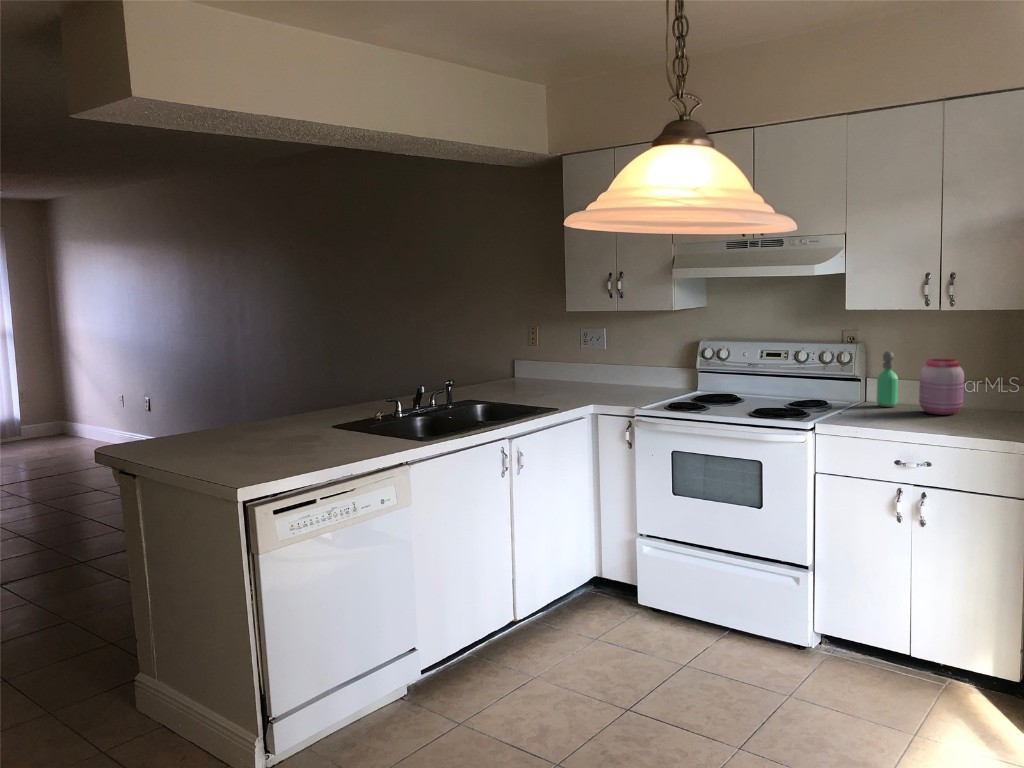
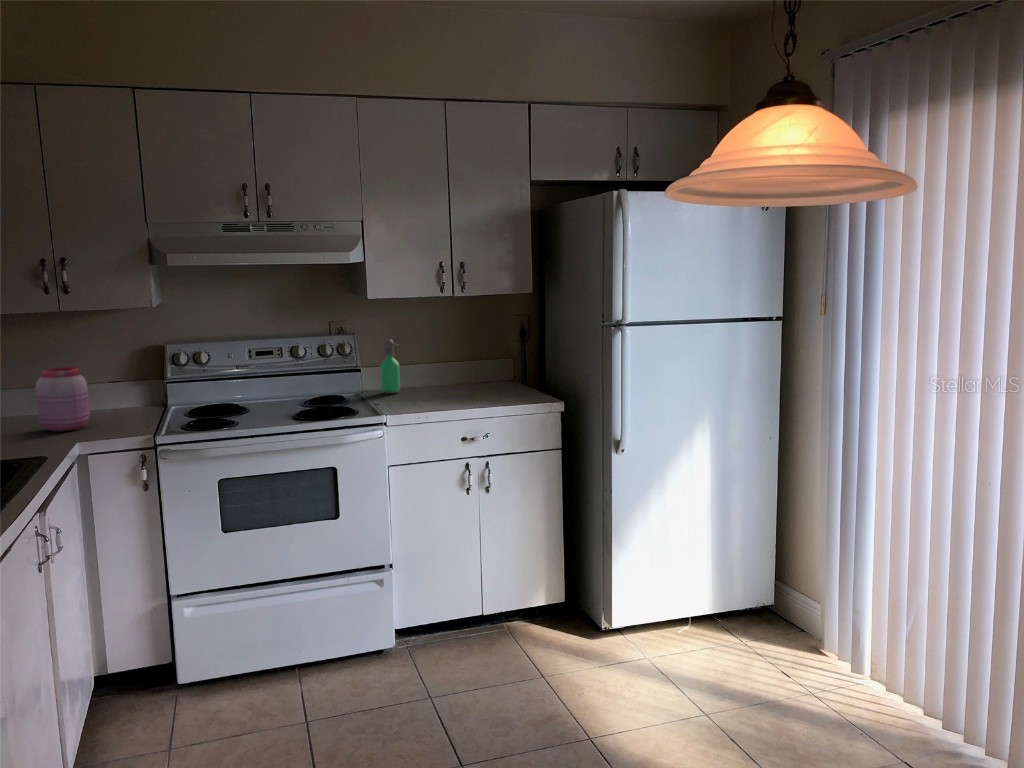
jar: present [919,359,964,415] -> present [35,367,90,432]

